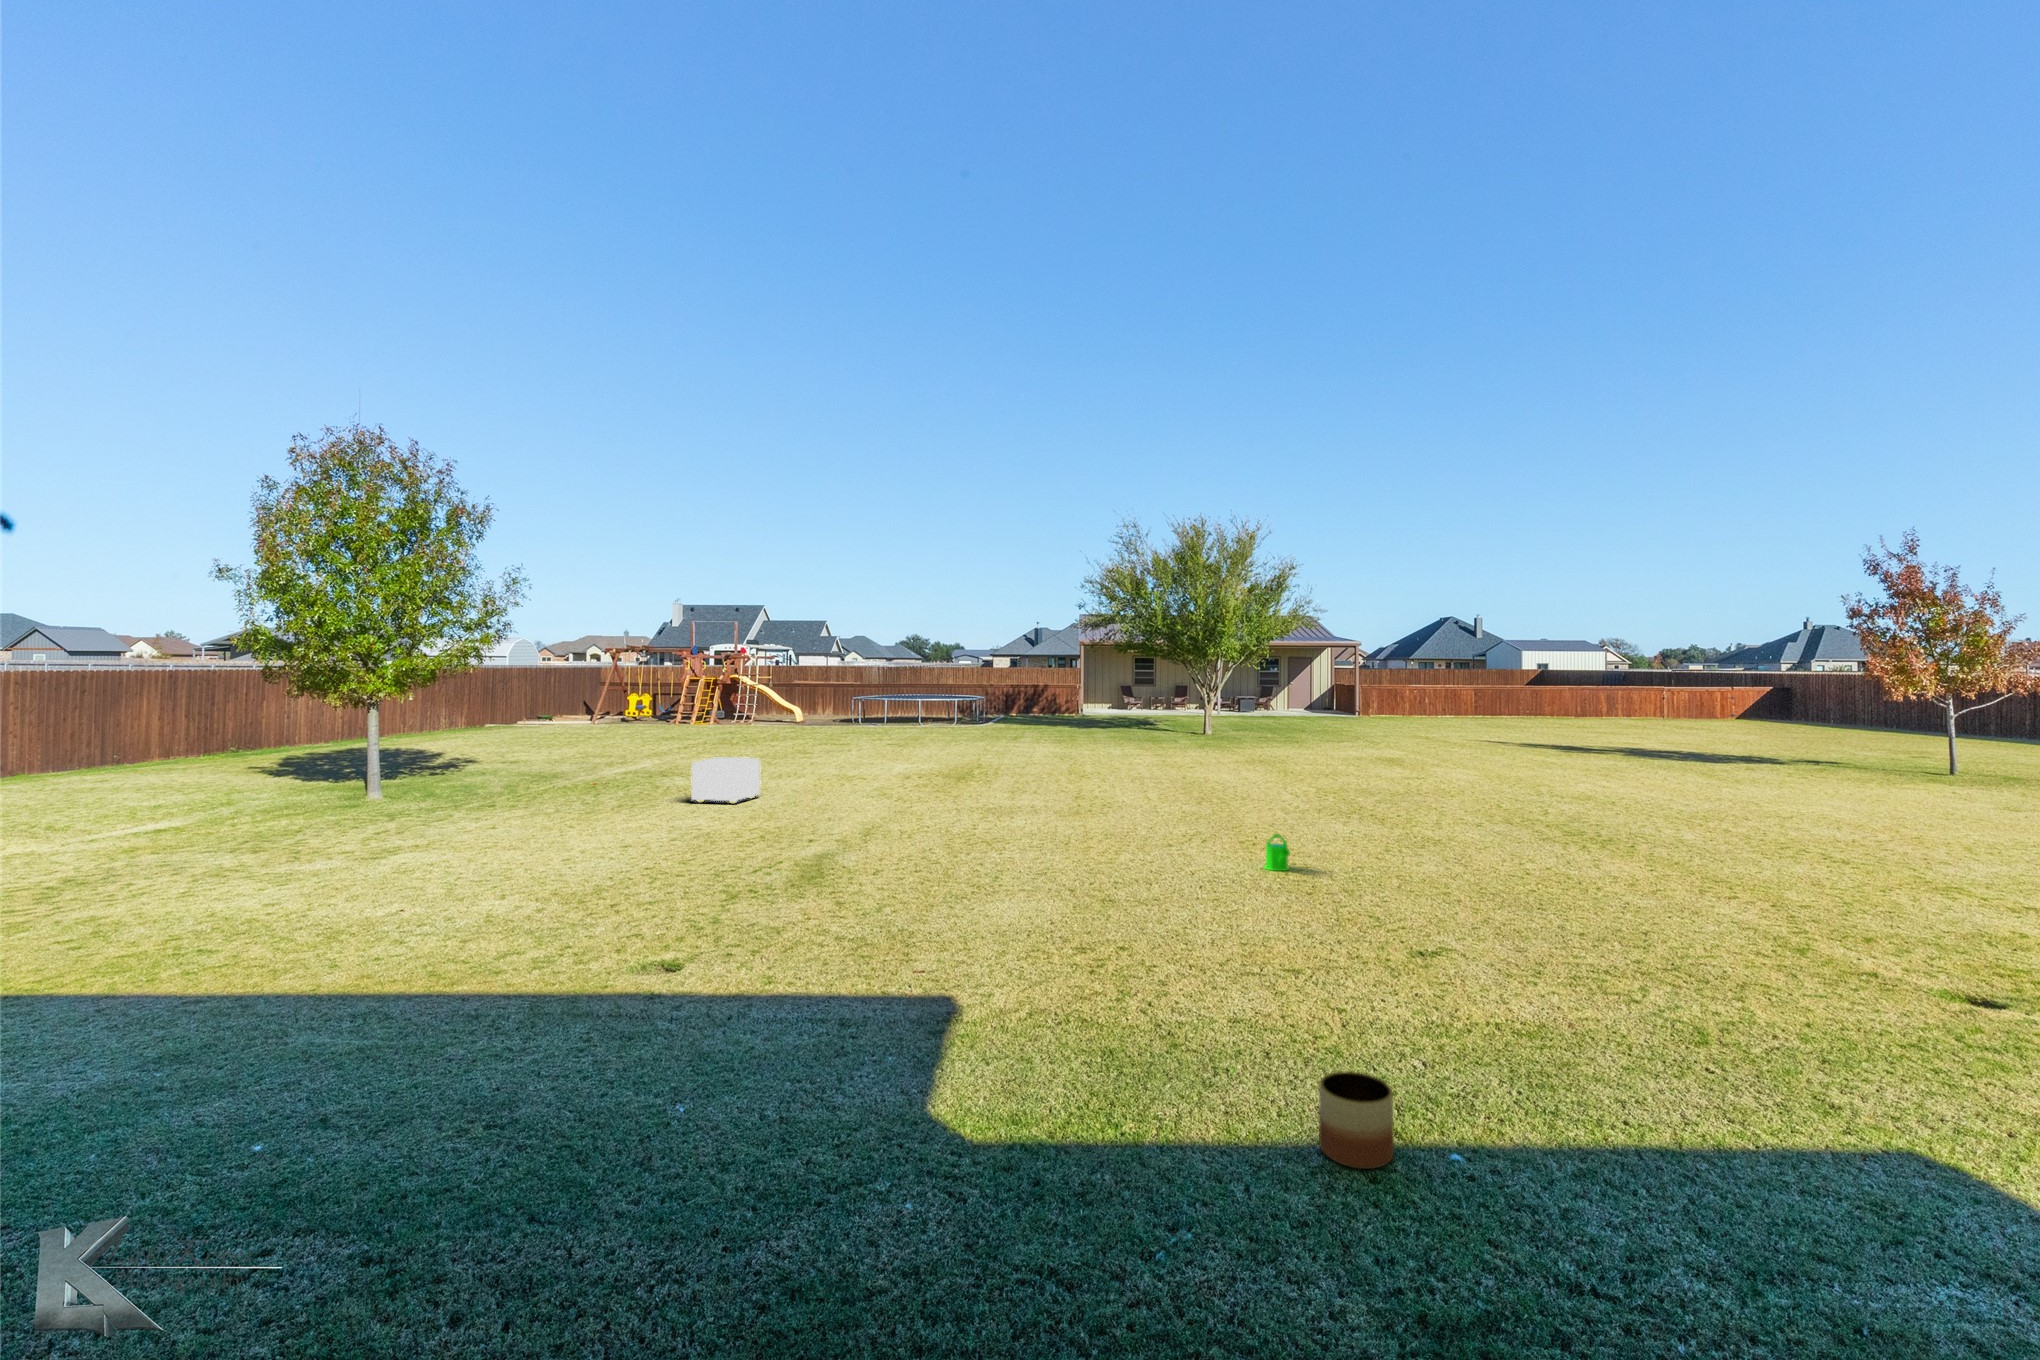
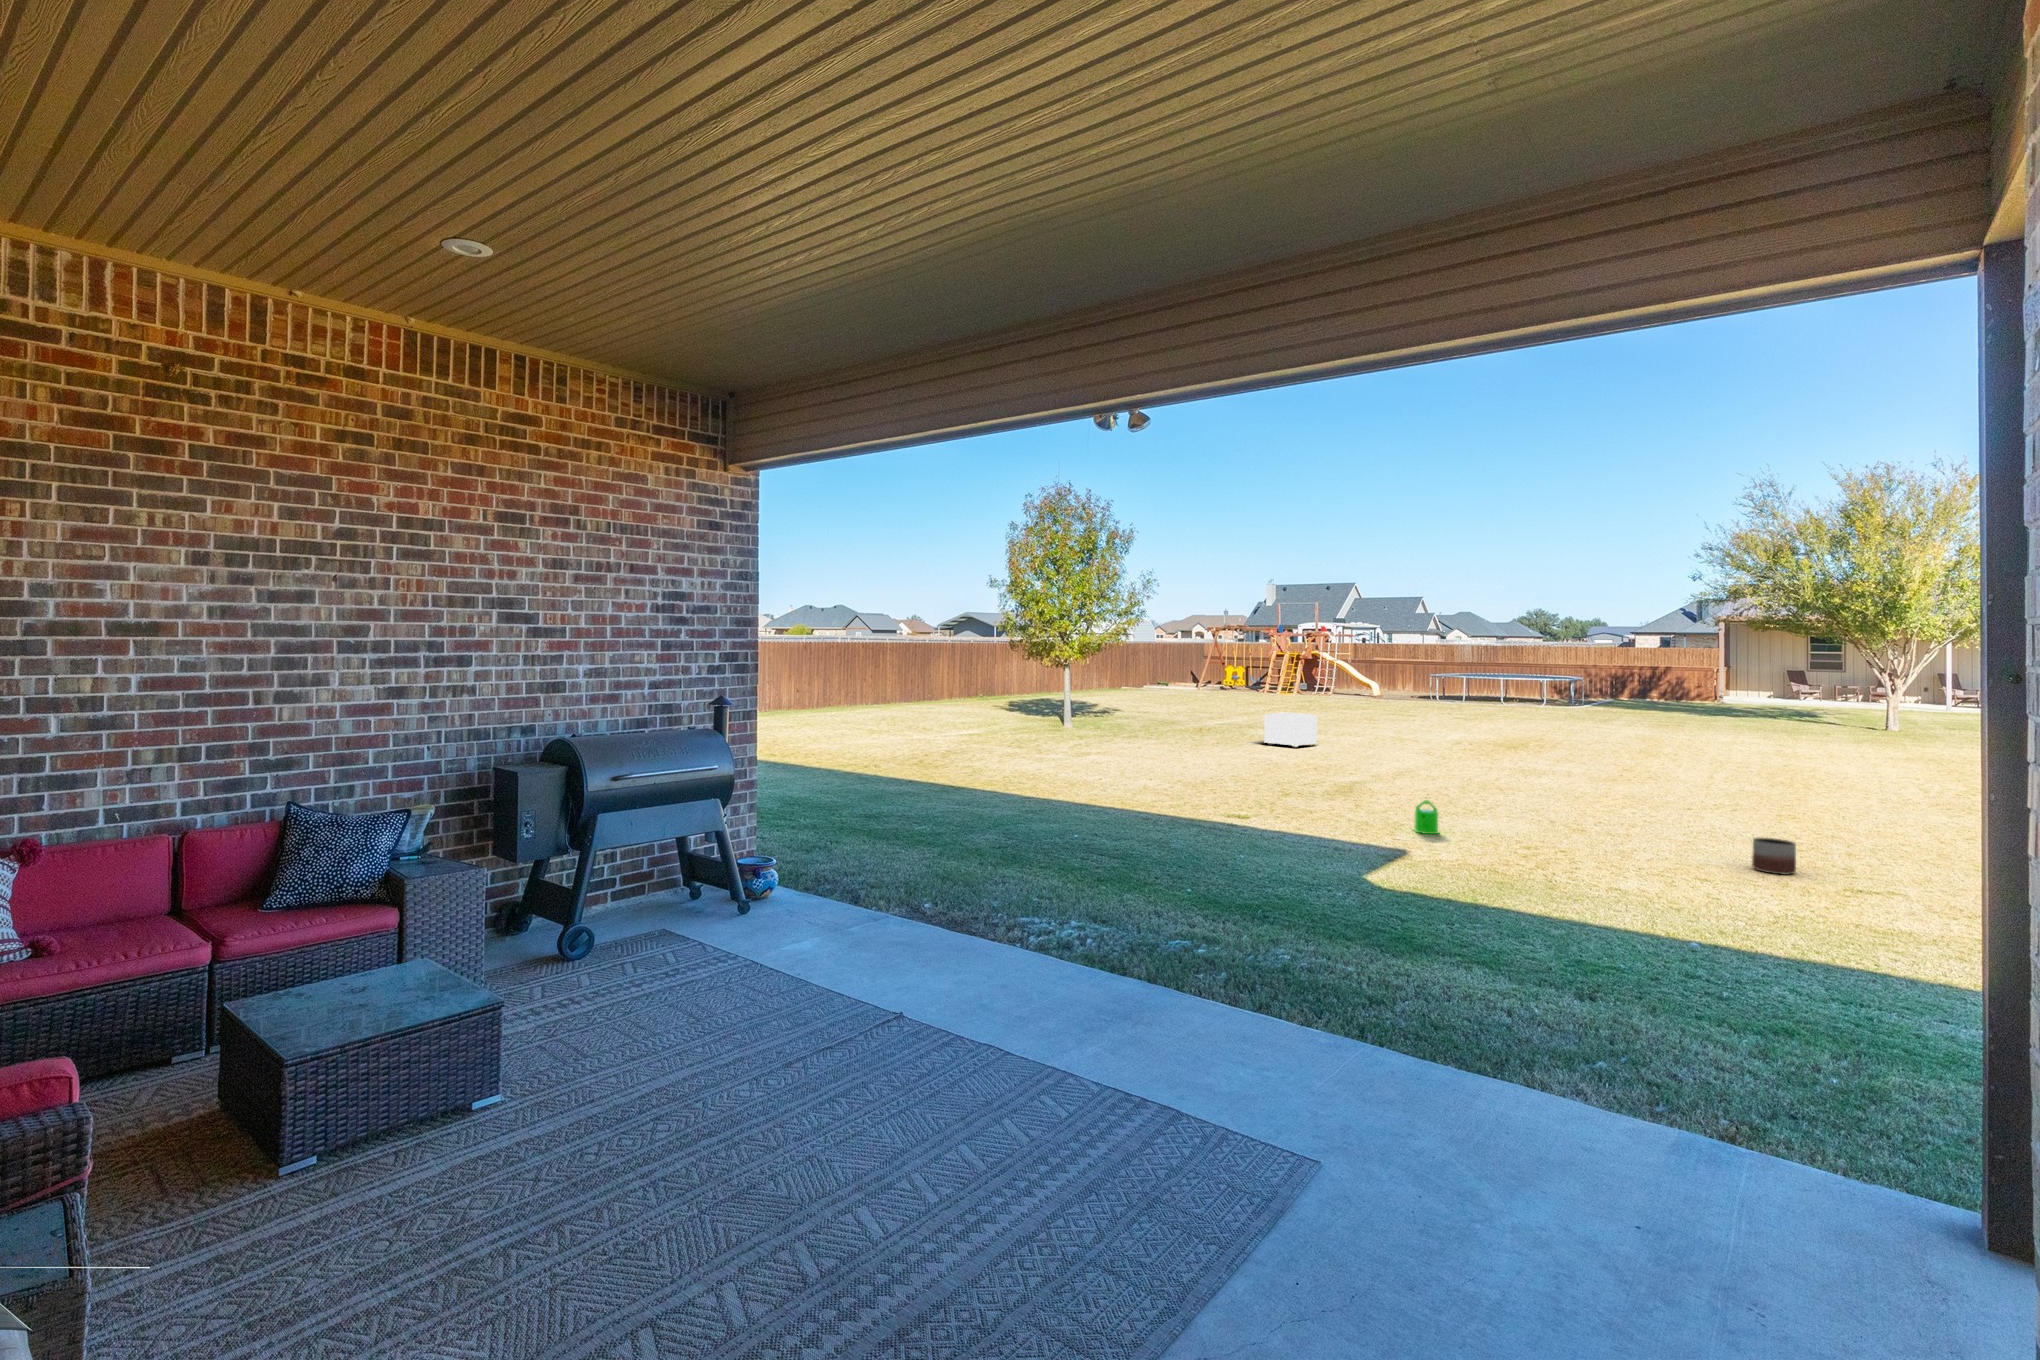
watering can: present [1264,834,1290,871] -> present [1414,800,1438,834]
planter: present [1319,1071,1394,1169] -> present [1752,838,1796,874]

